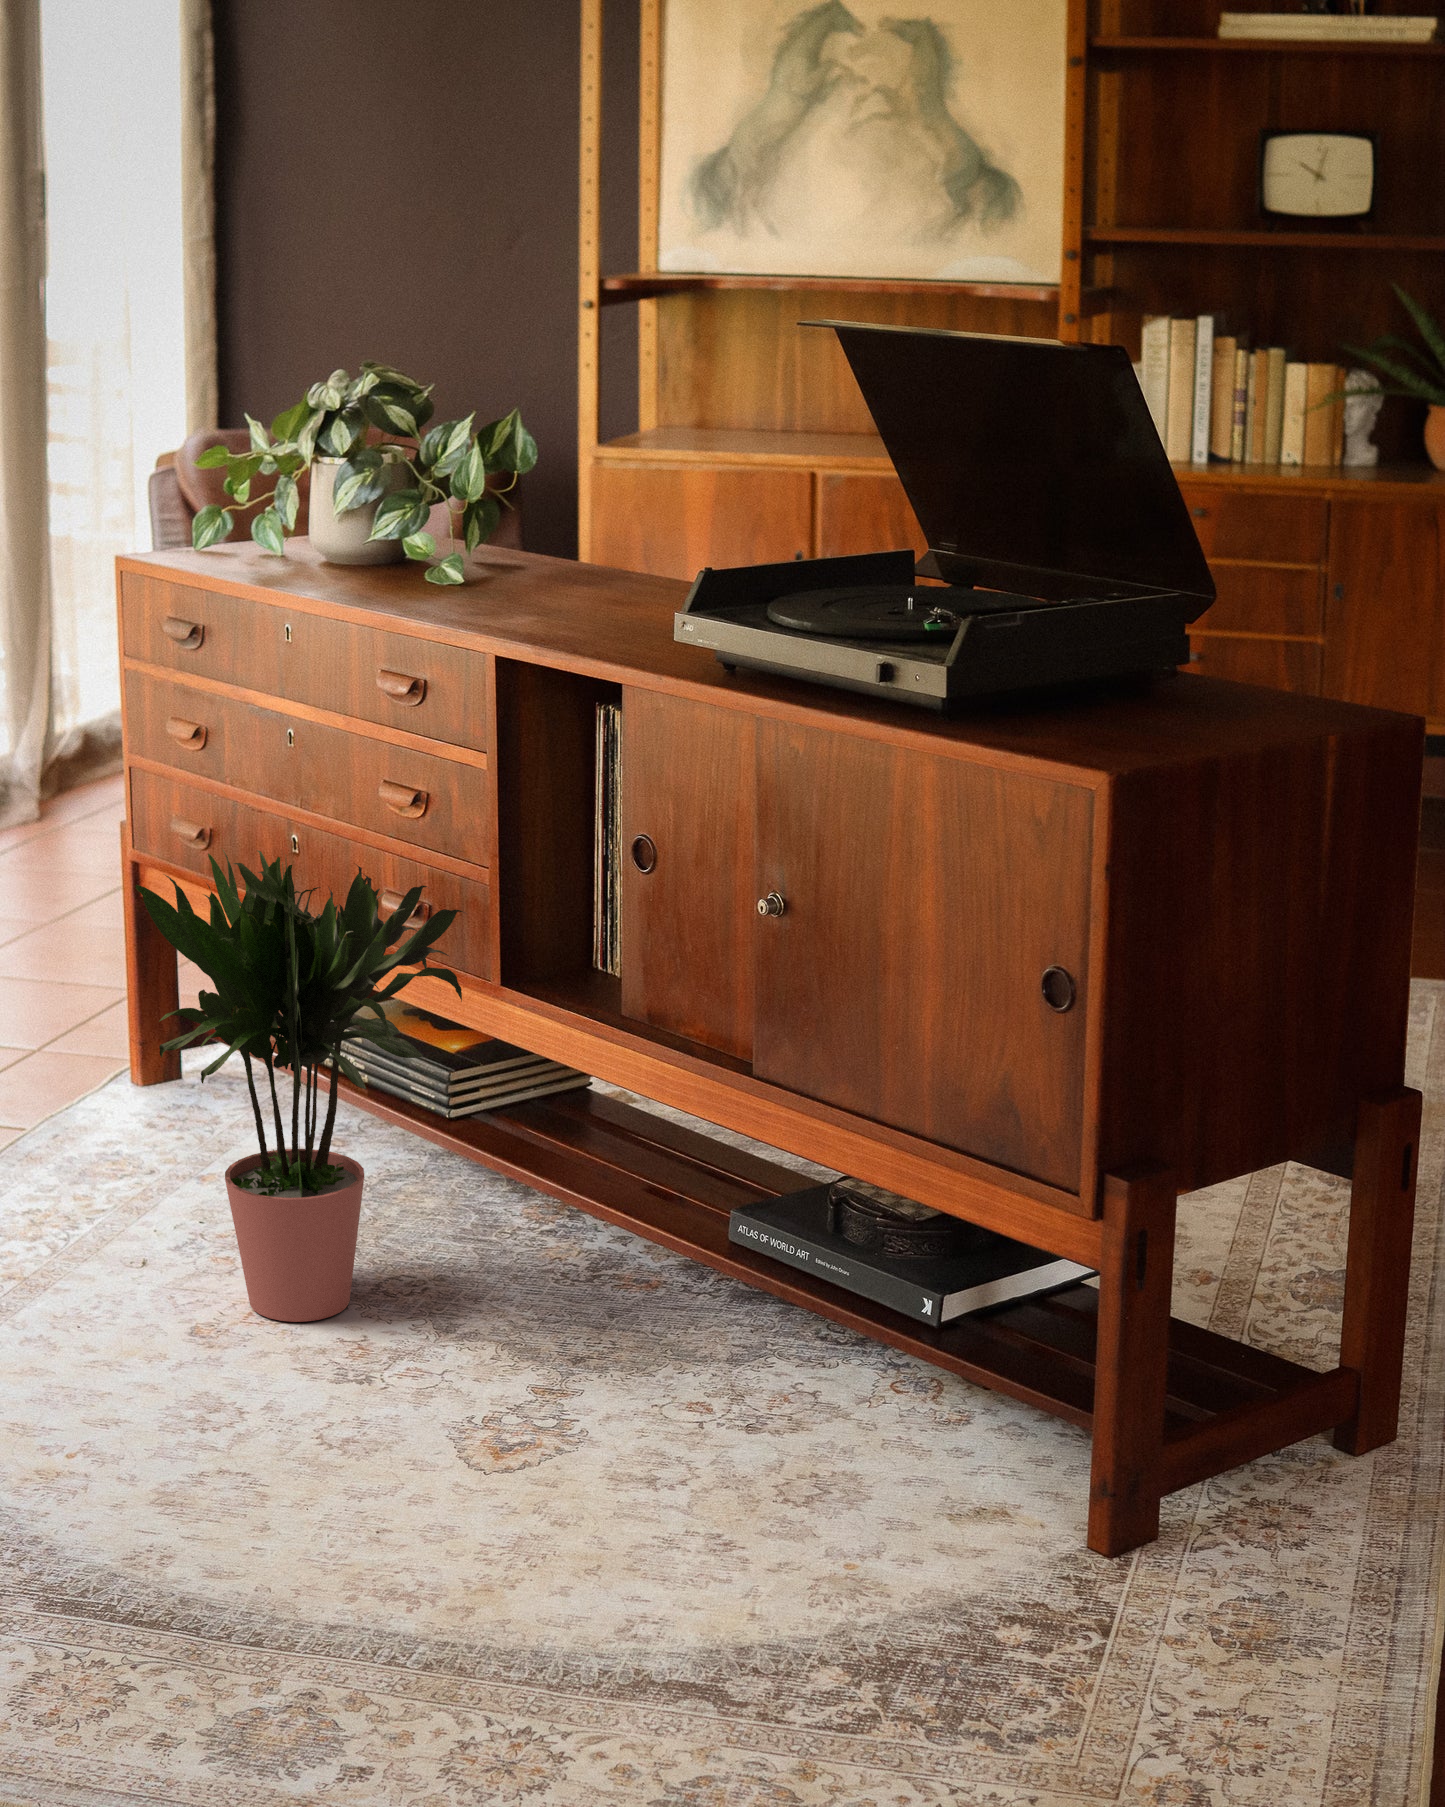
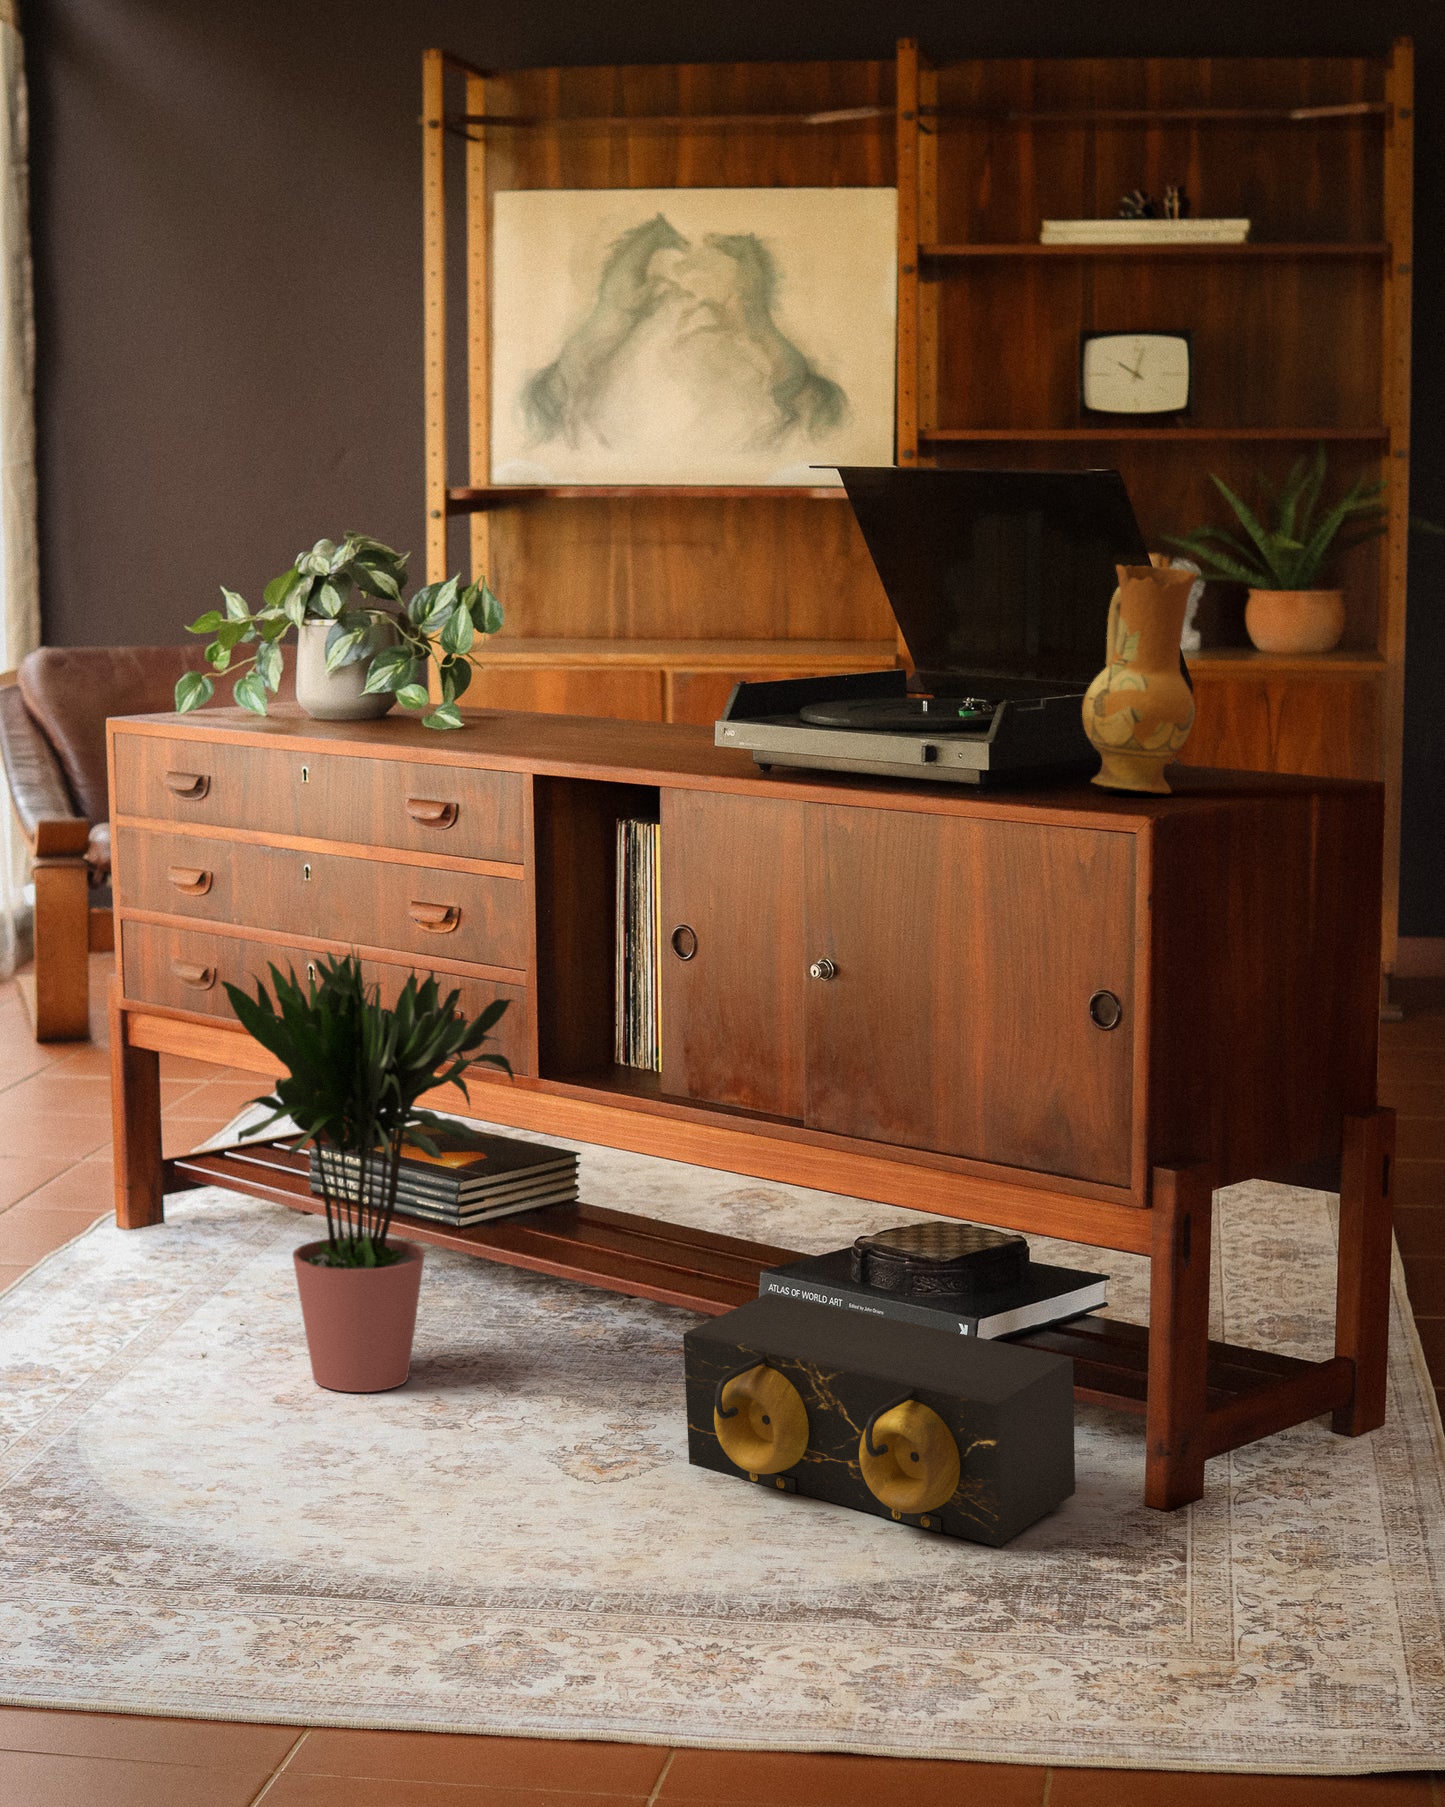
ceramic jug: none [1066,454,1208,732] -> present [1082,565,1198,794]
speaker: none [591,1259,1007,1600] -> present [683,1293,1075,1547]

